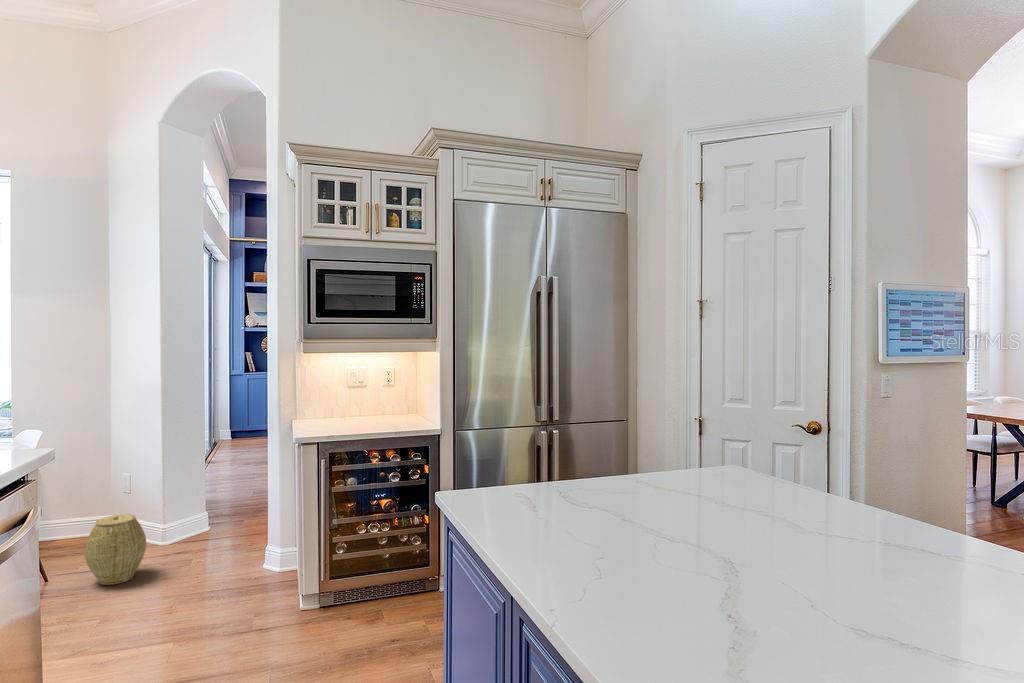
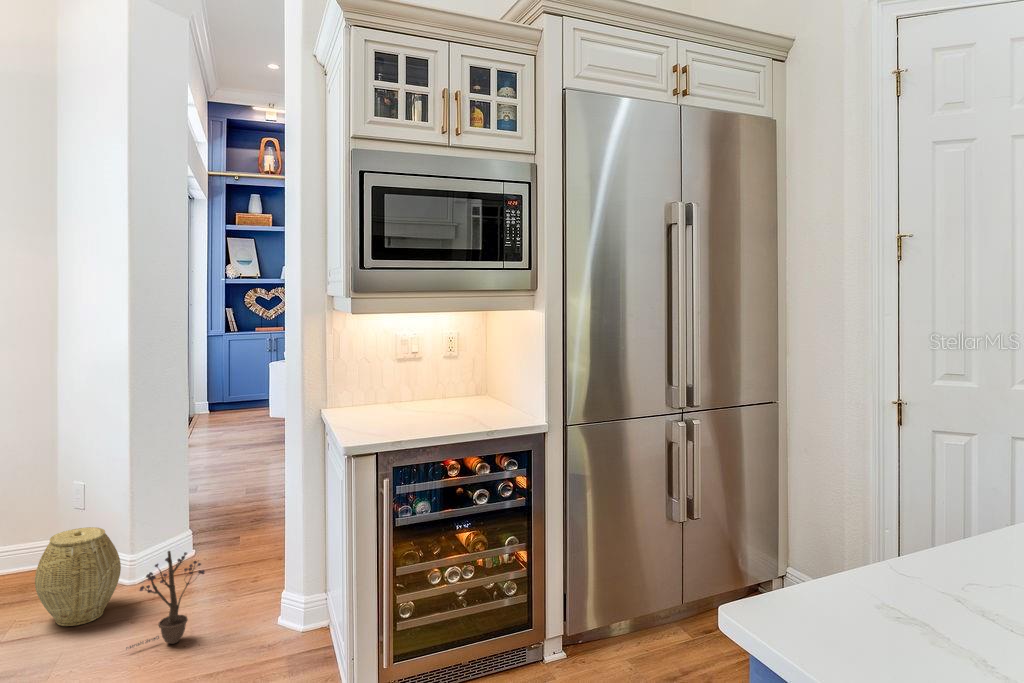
decorative plant: none [147,527,204,598] -> present [126,551,204,649]

